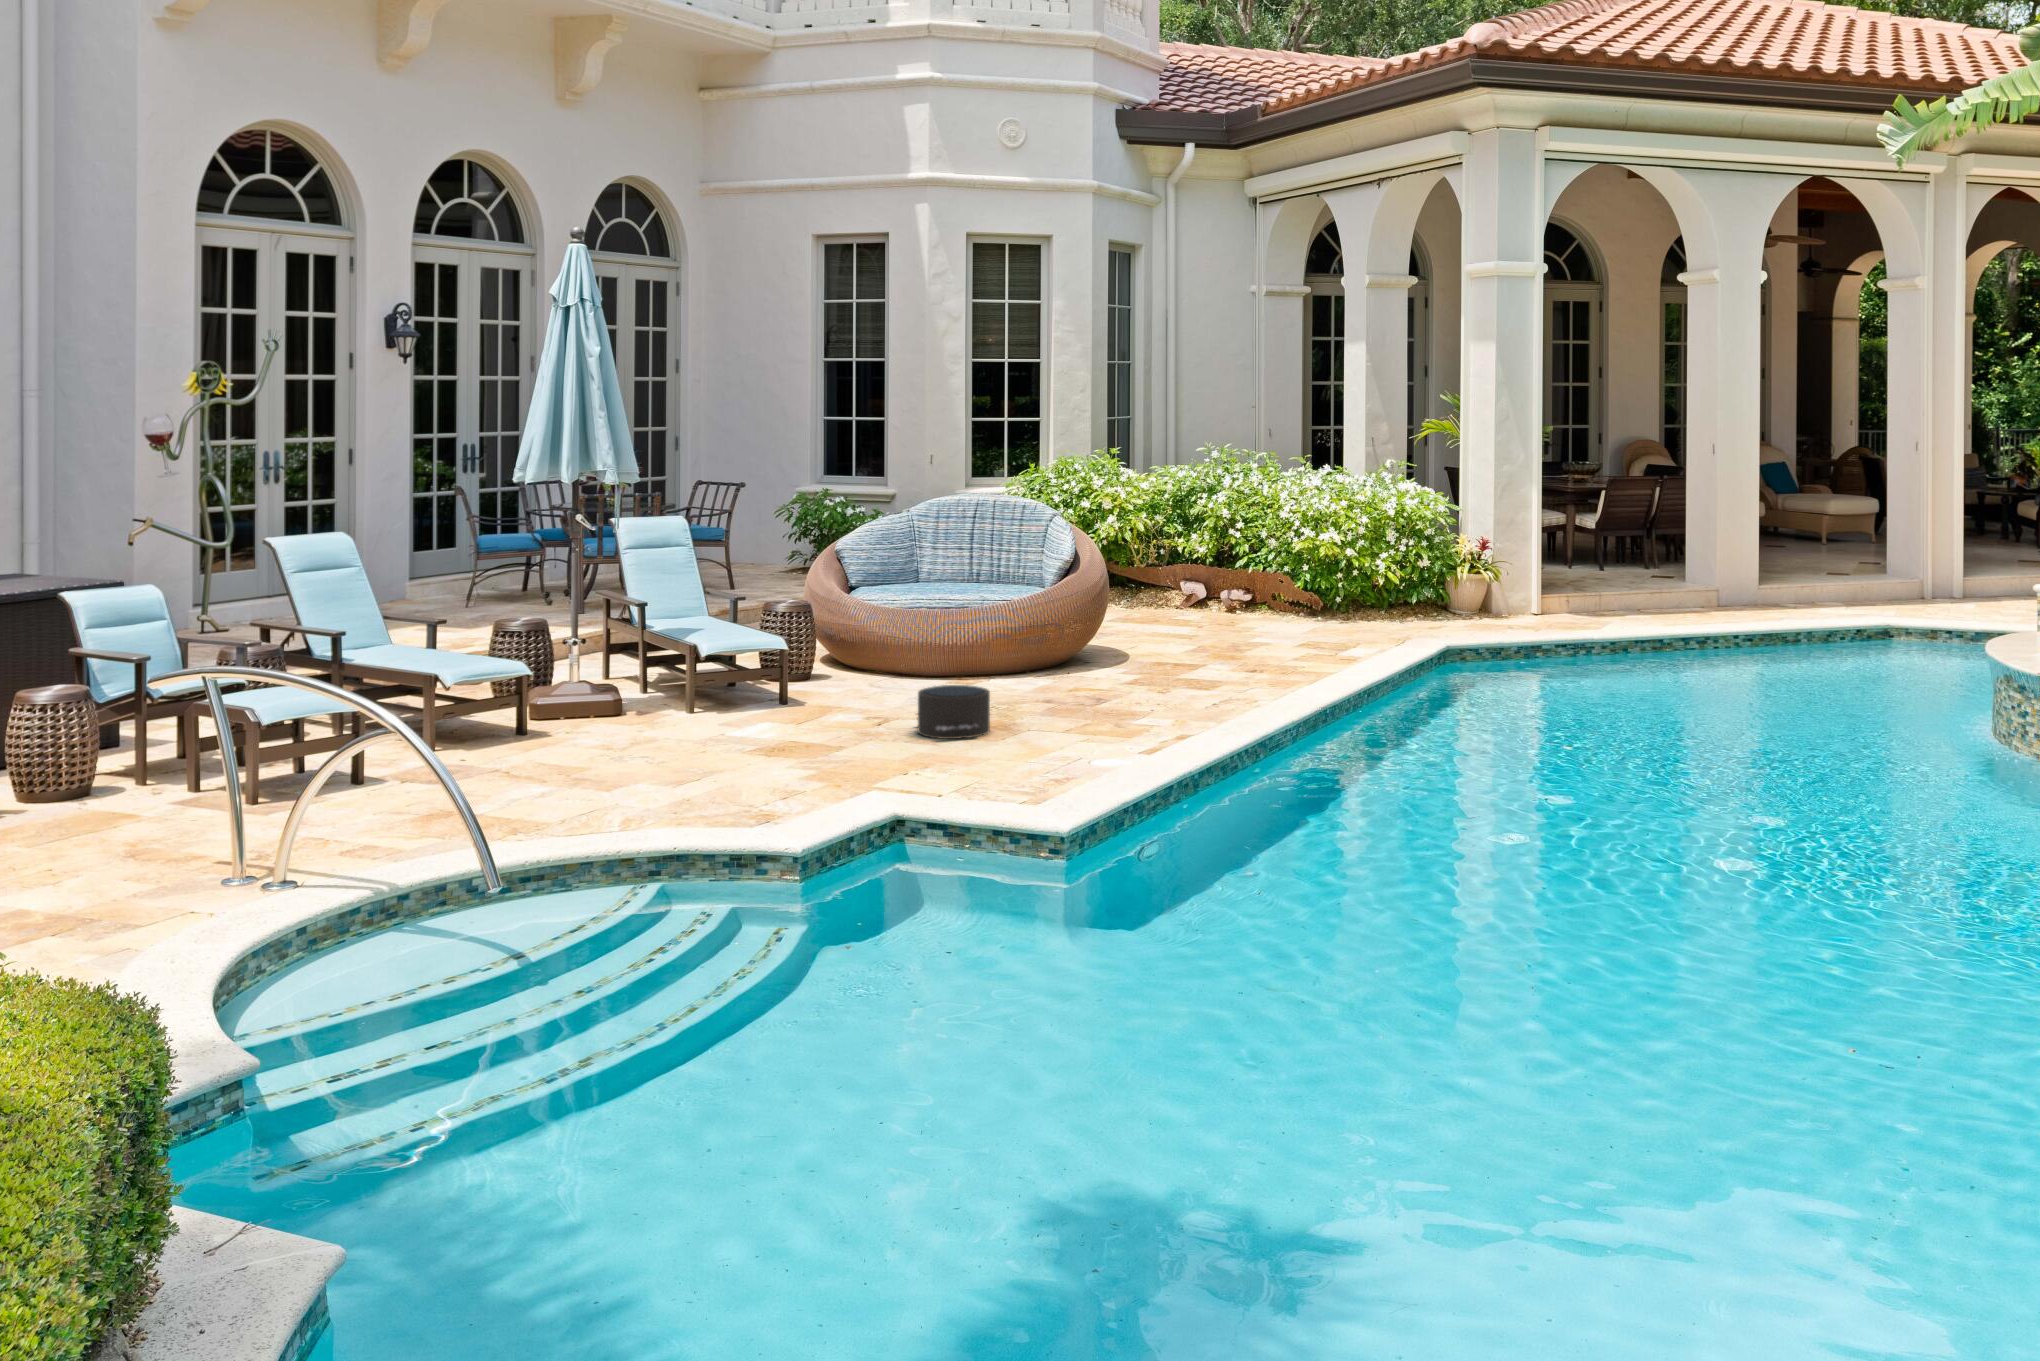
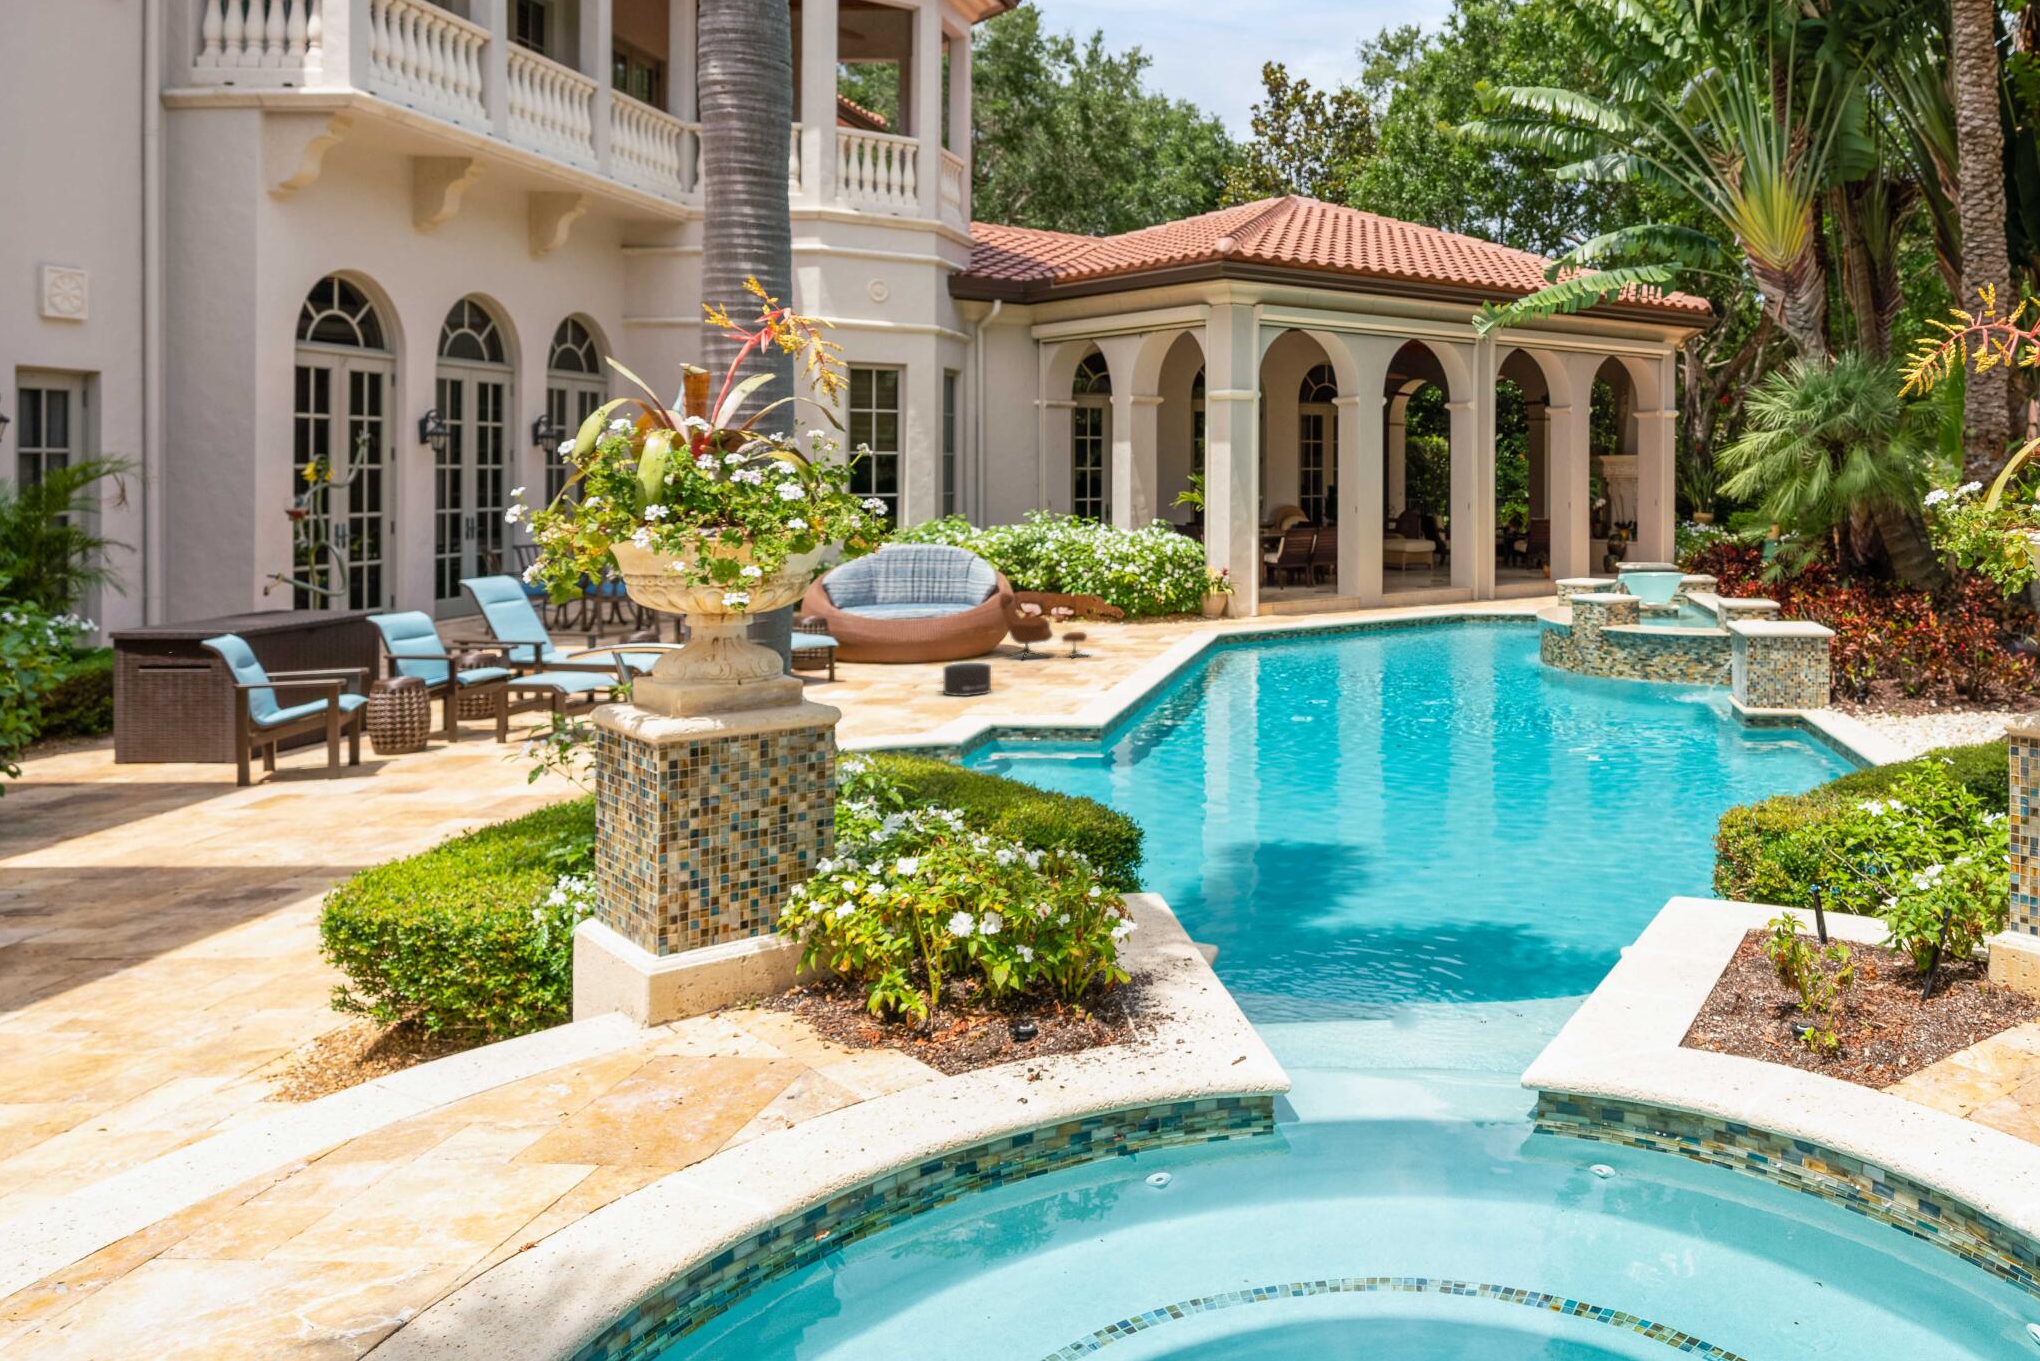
lounge chair: none [1072,570,1206,680] -> present [1000,593,1087,656]

